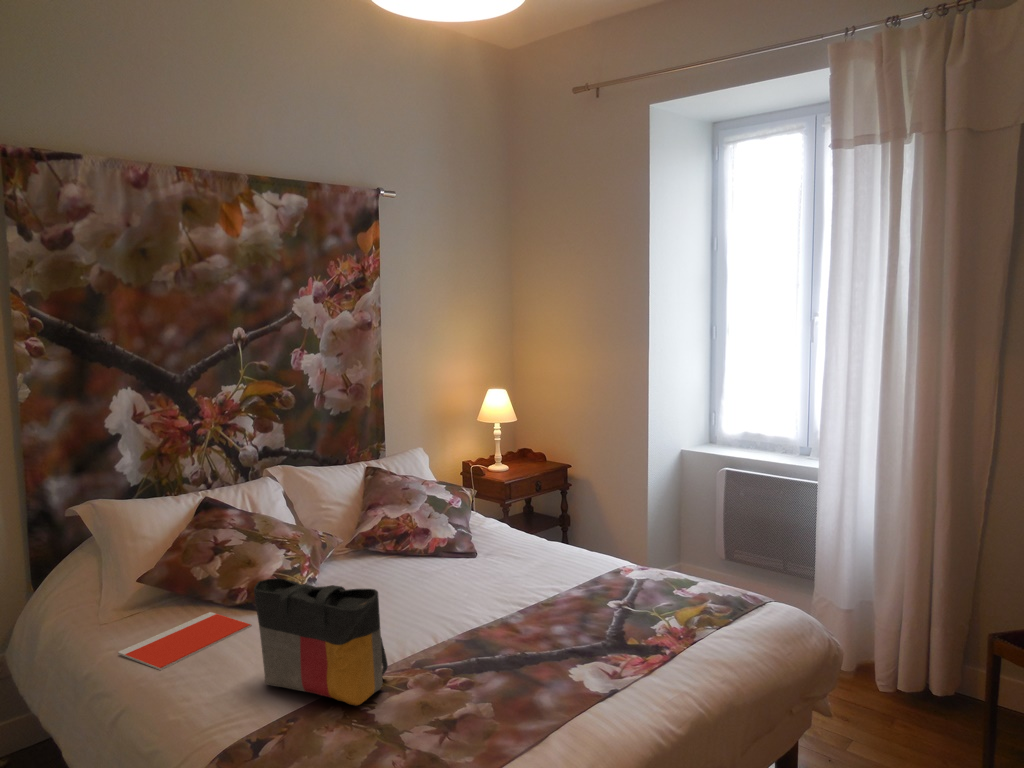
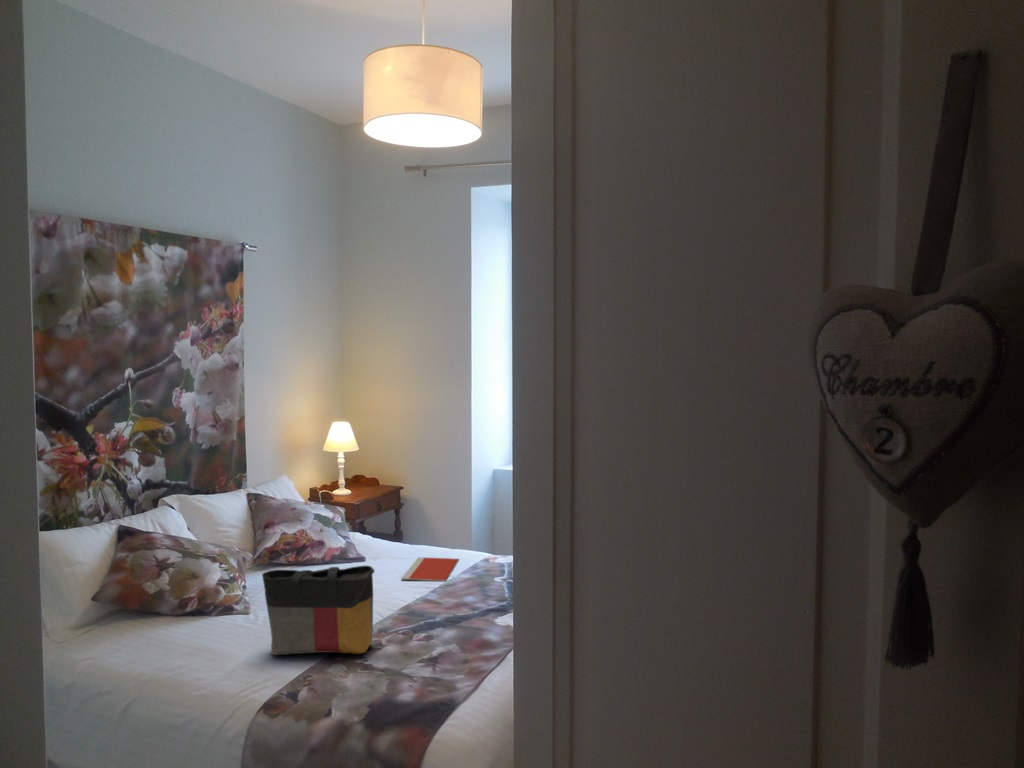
notebook: present [118,612,252,670] -> present [401,557,459,582]

